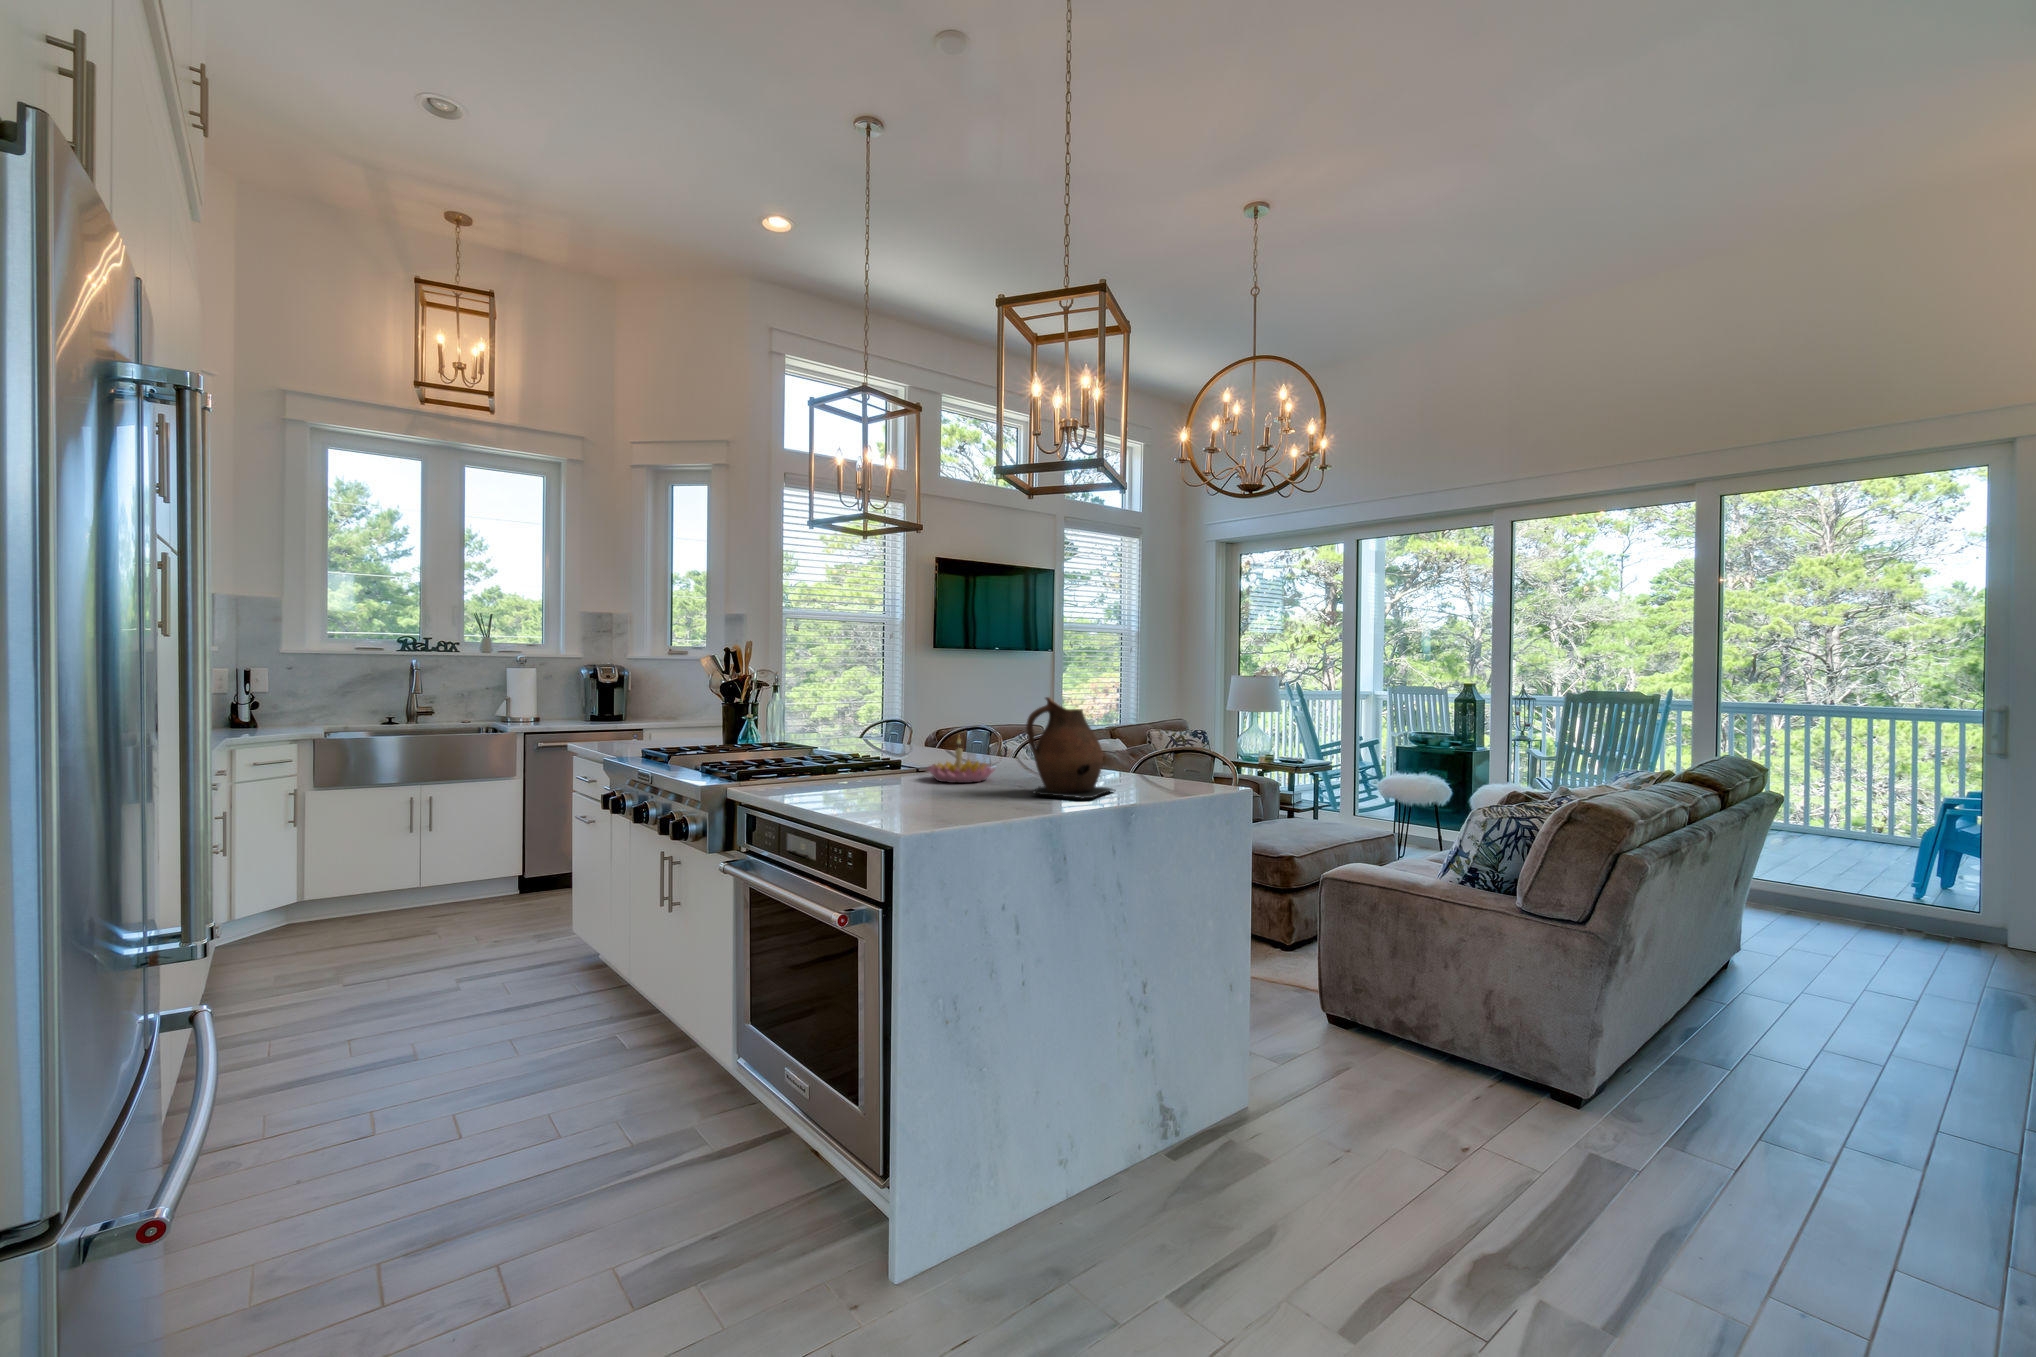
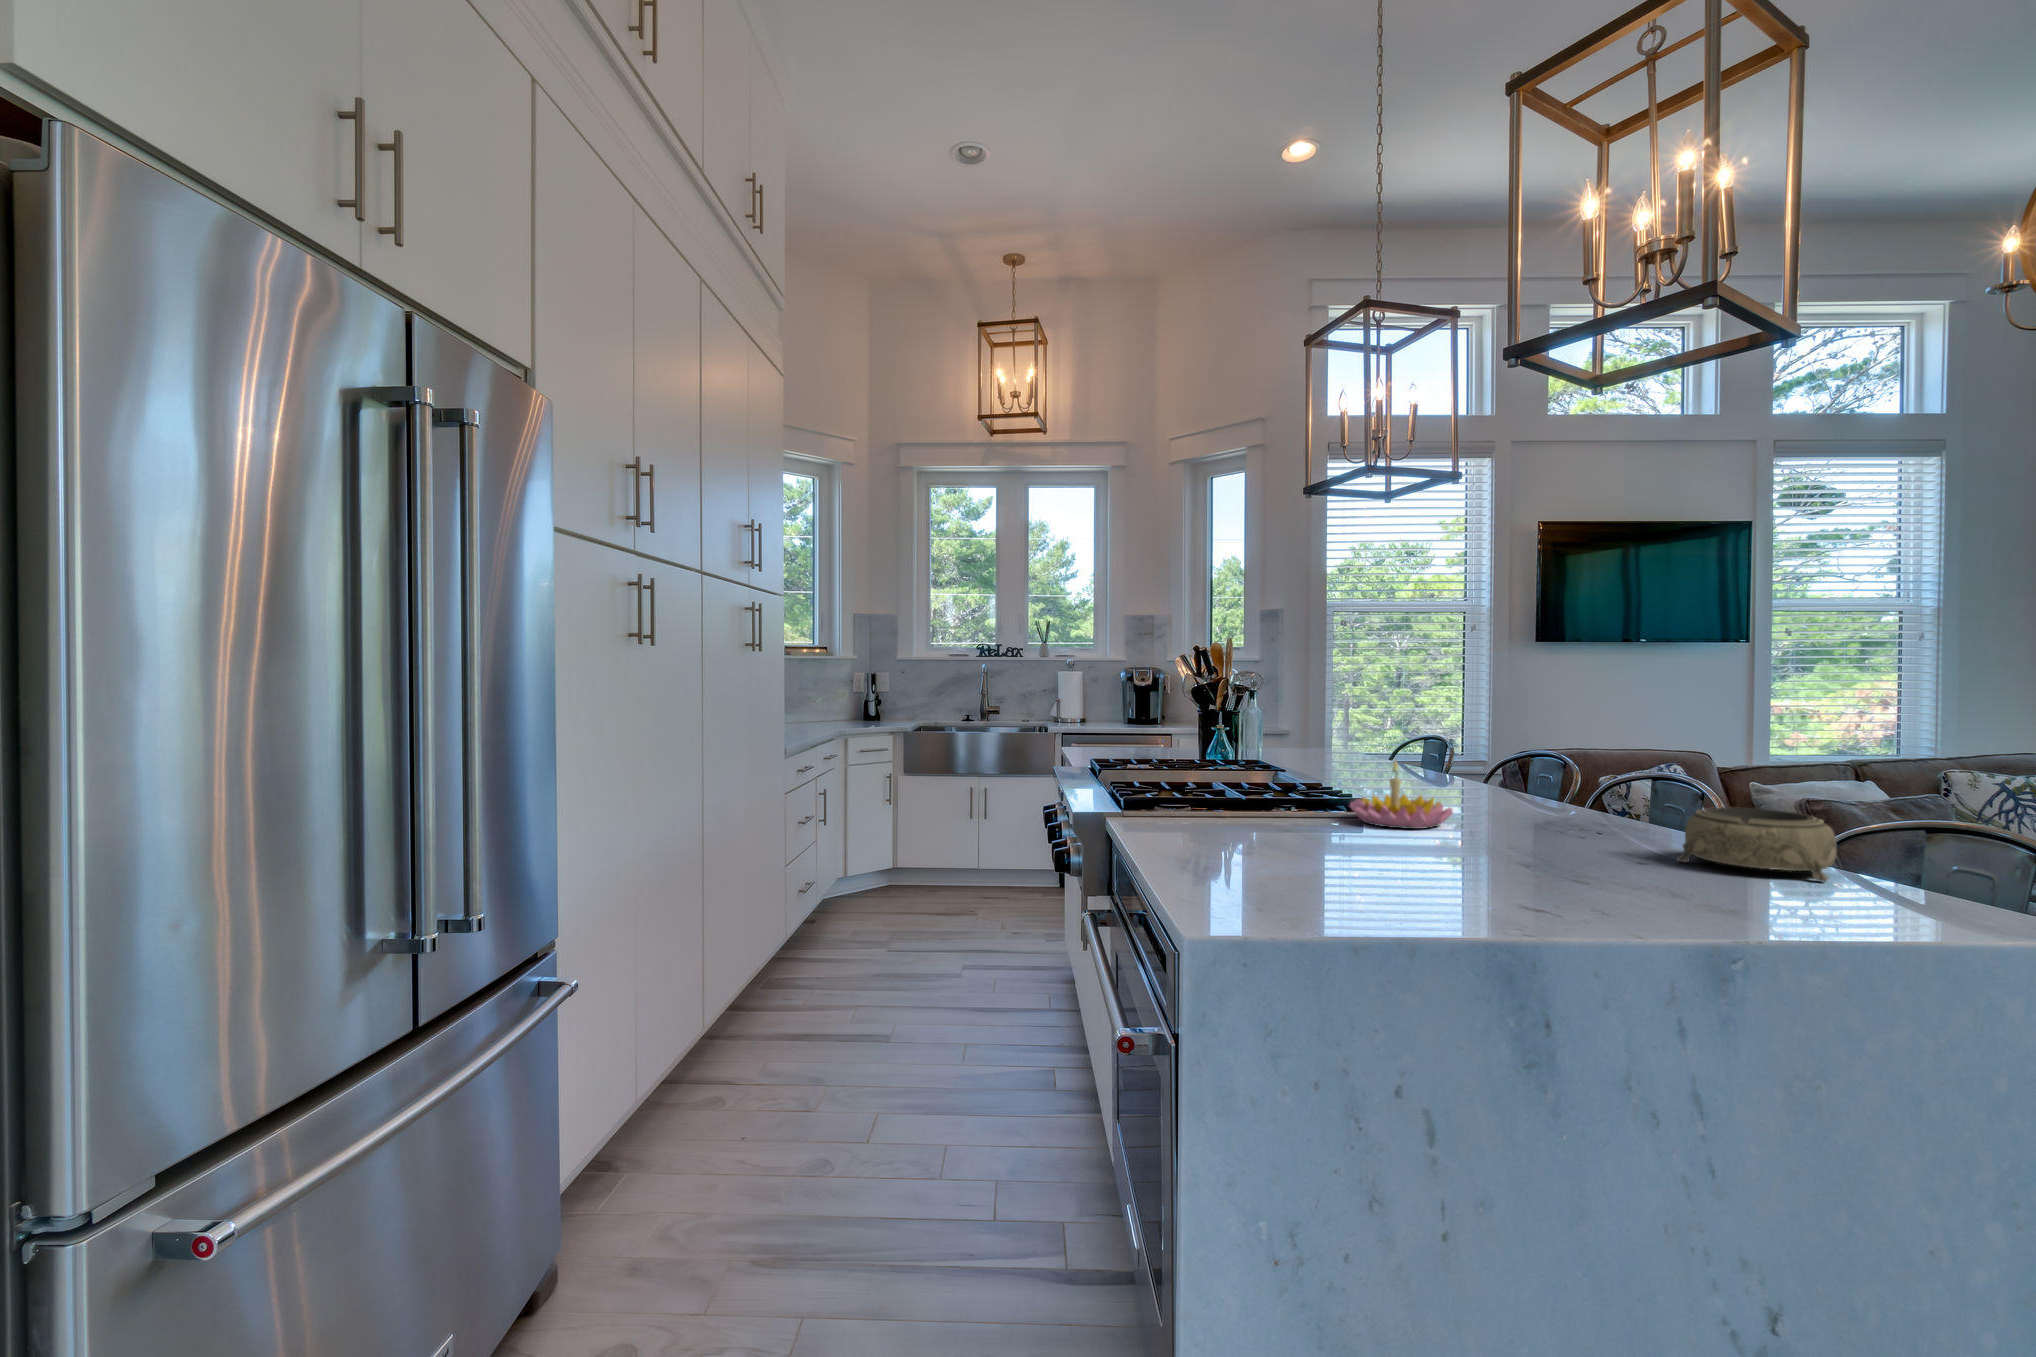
ceramic pitcher: present [1026,697,1116,799] -> none [1461,706,1634,876]
decorative bowl: none [1127,753,1195,788] -> present [1677,807,1837,882]

